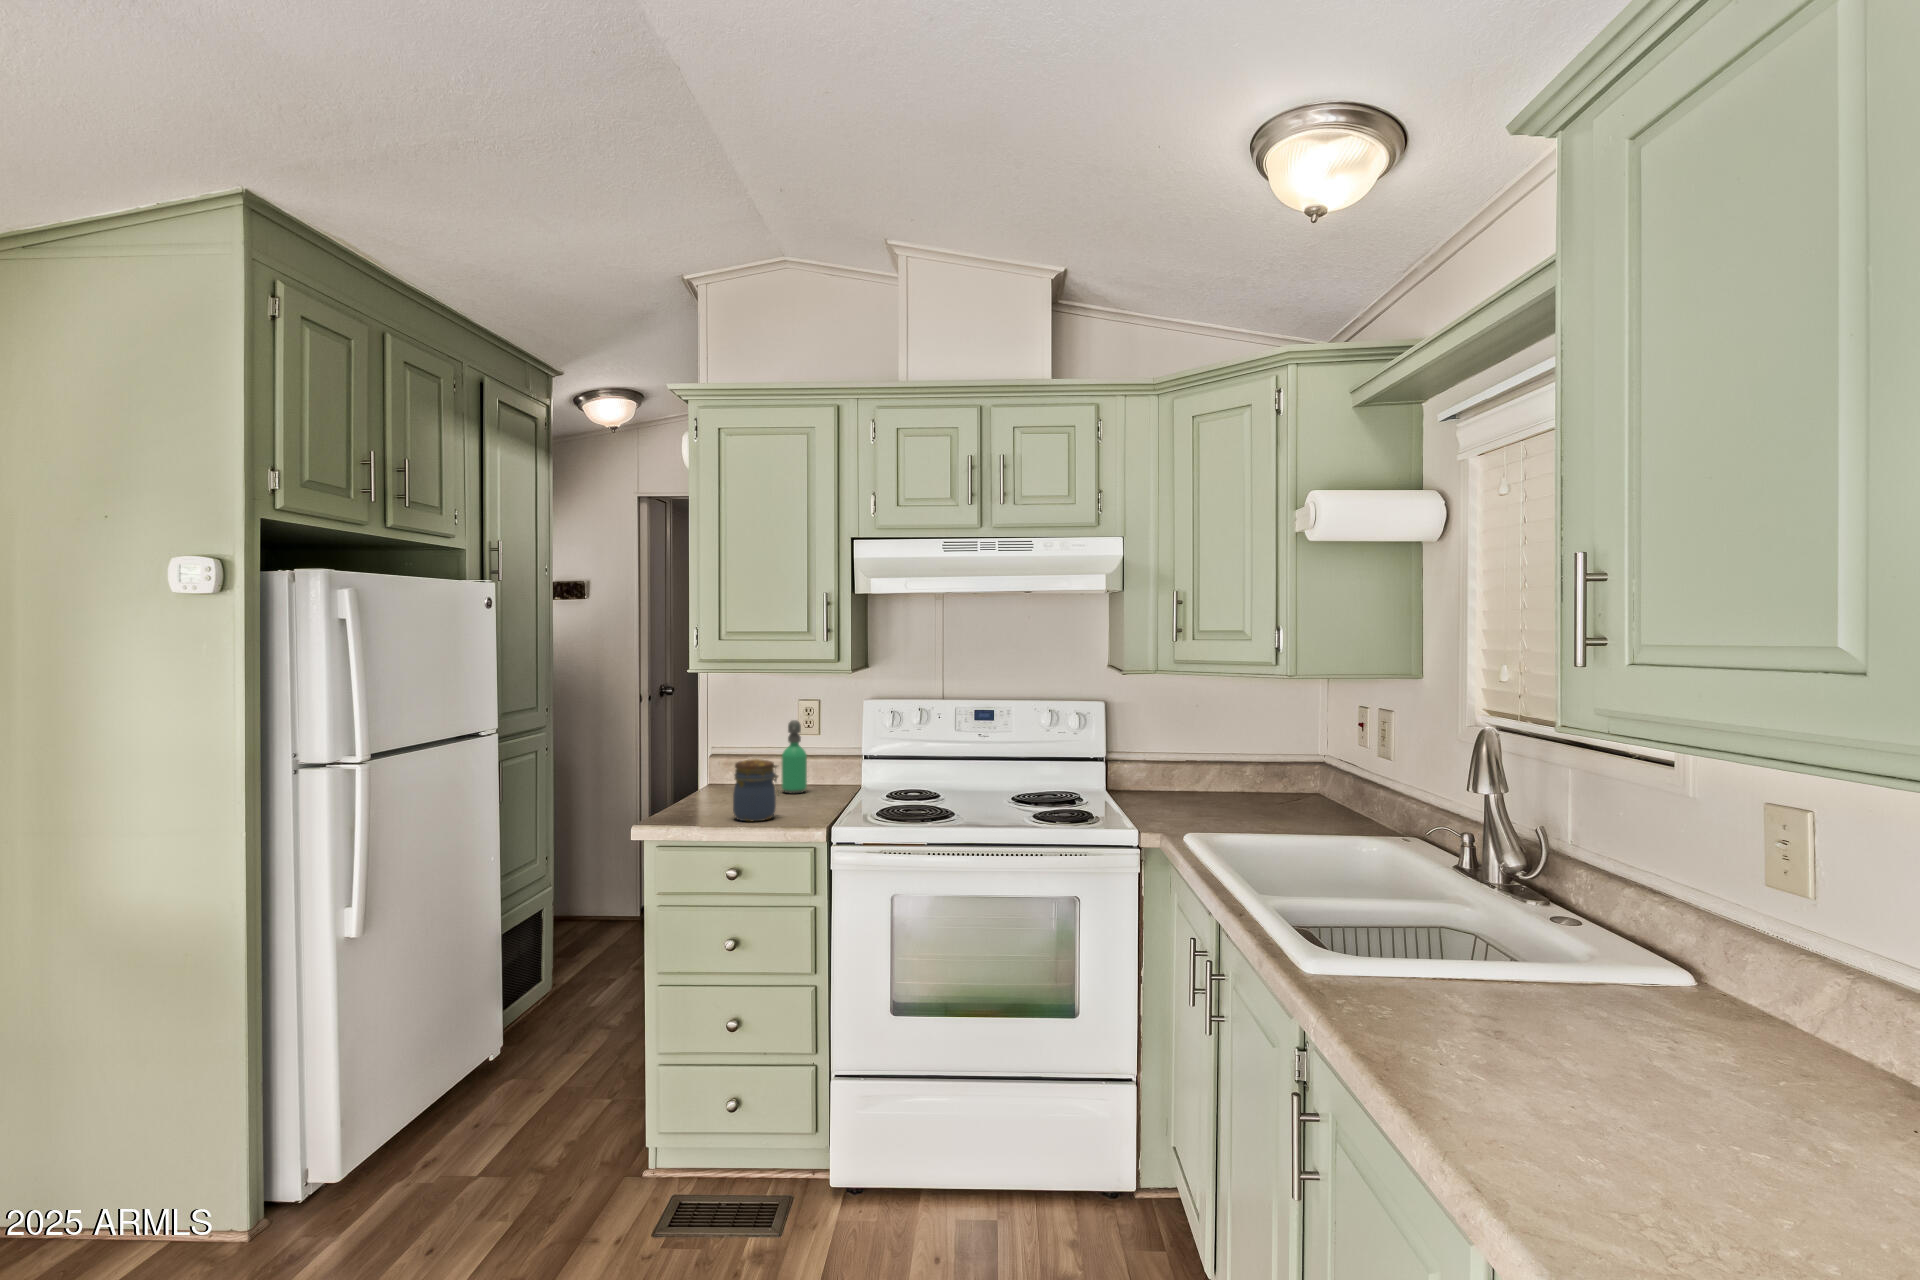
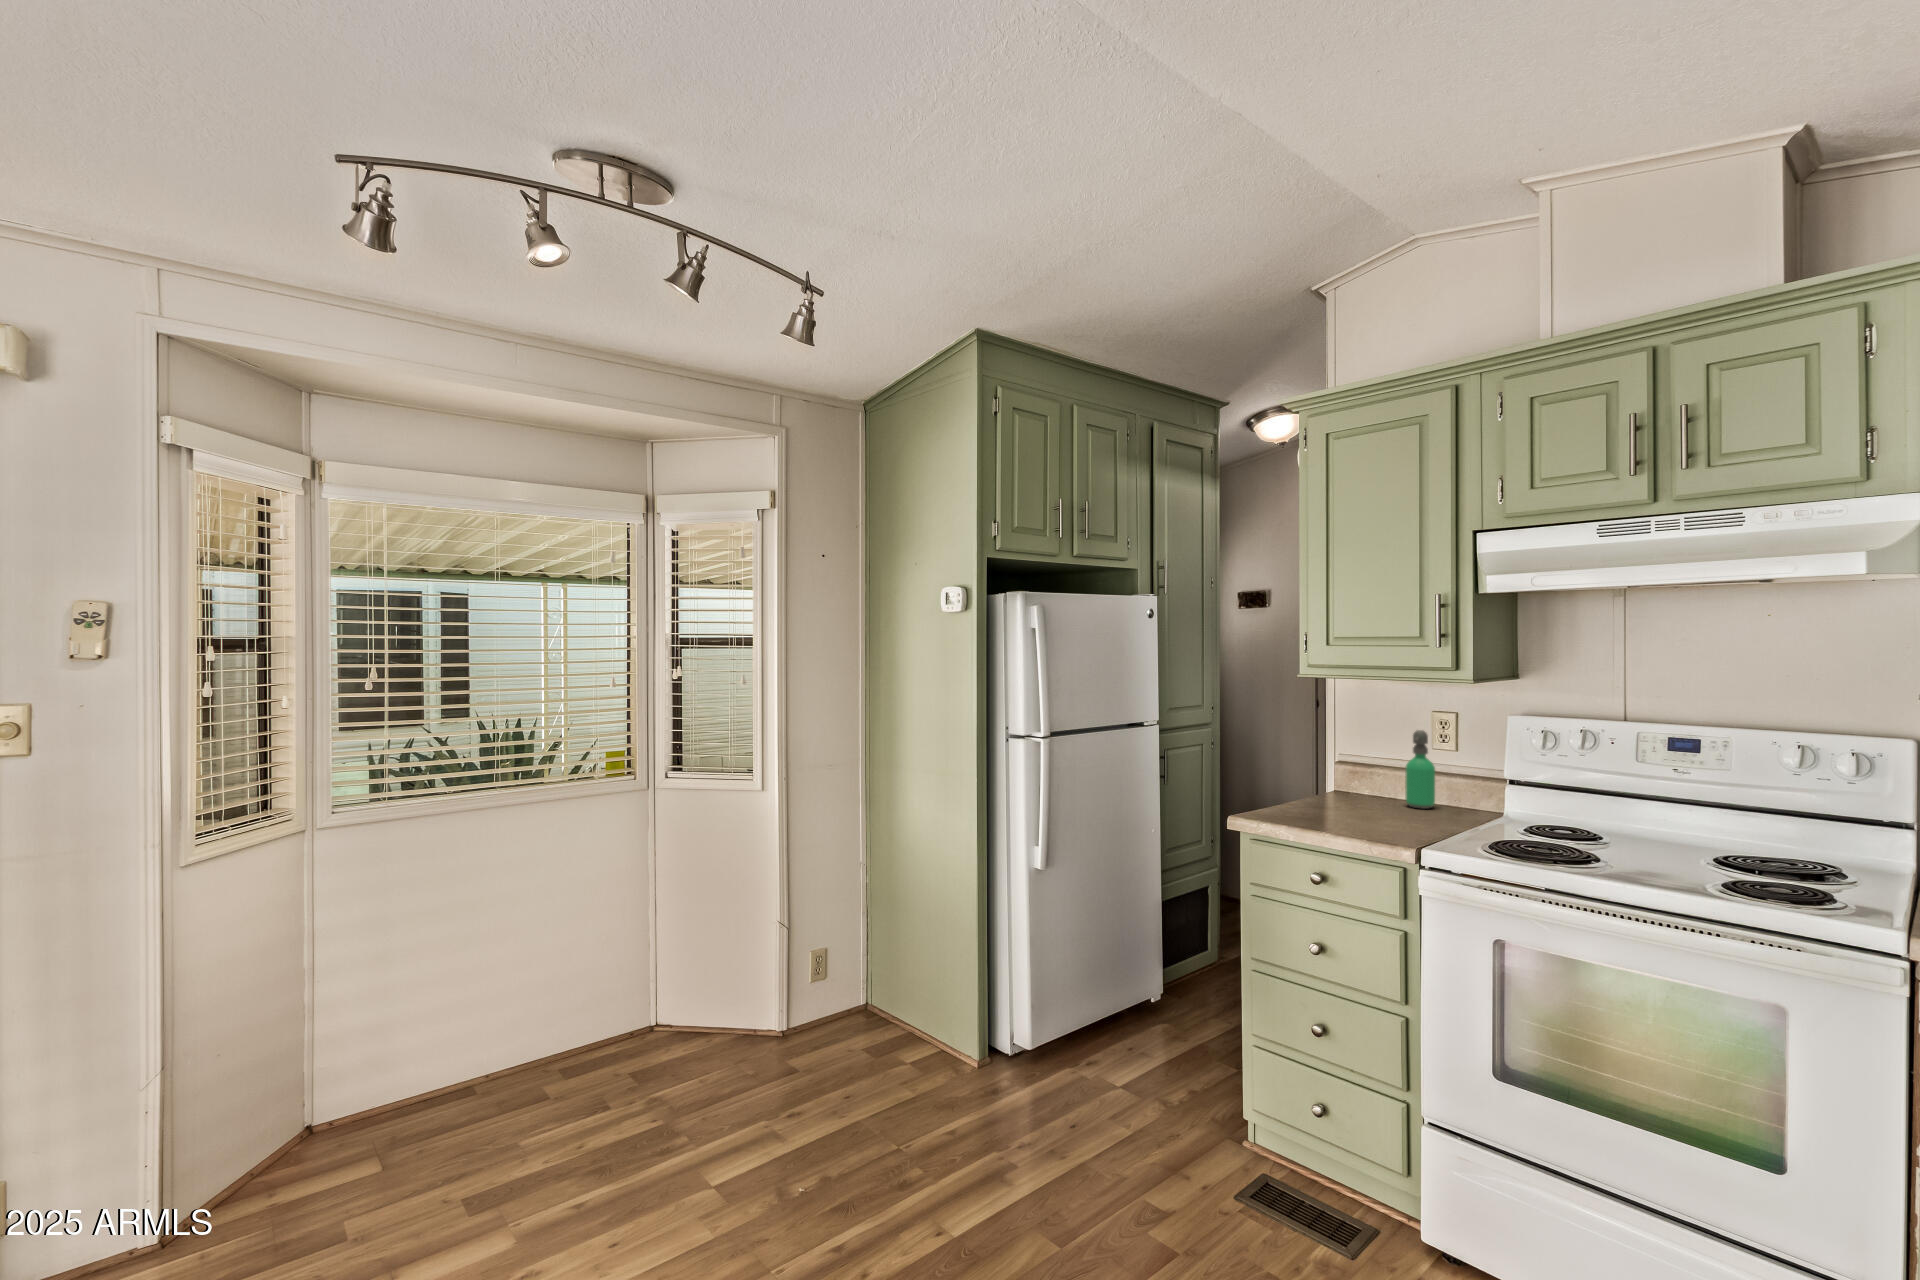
jar: present [733,759,778,821] -> none [1324,768,1376,832]

